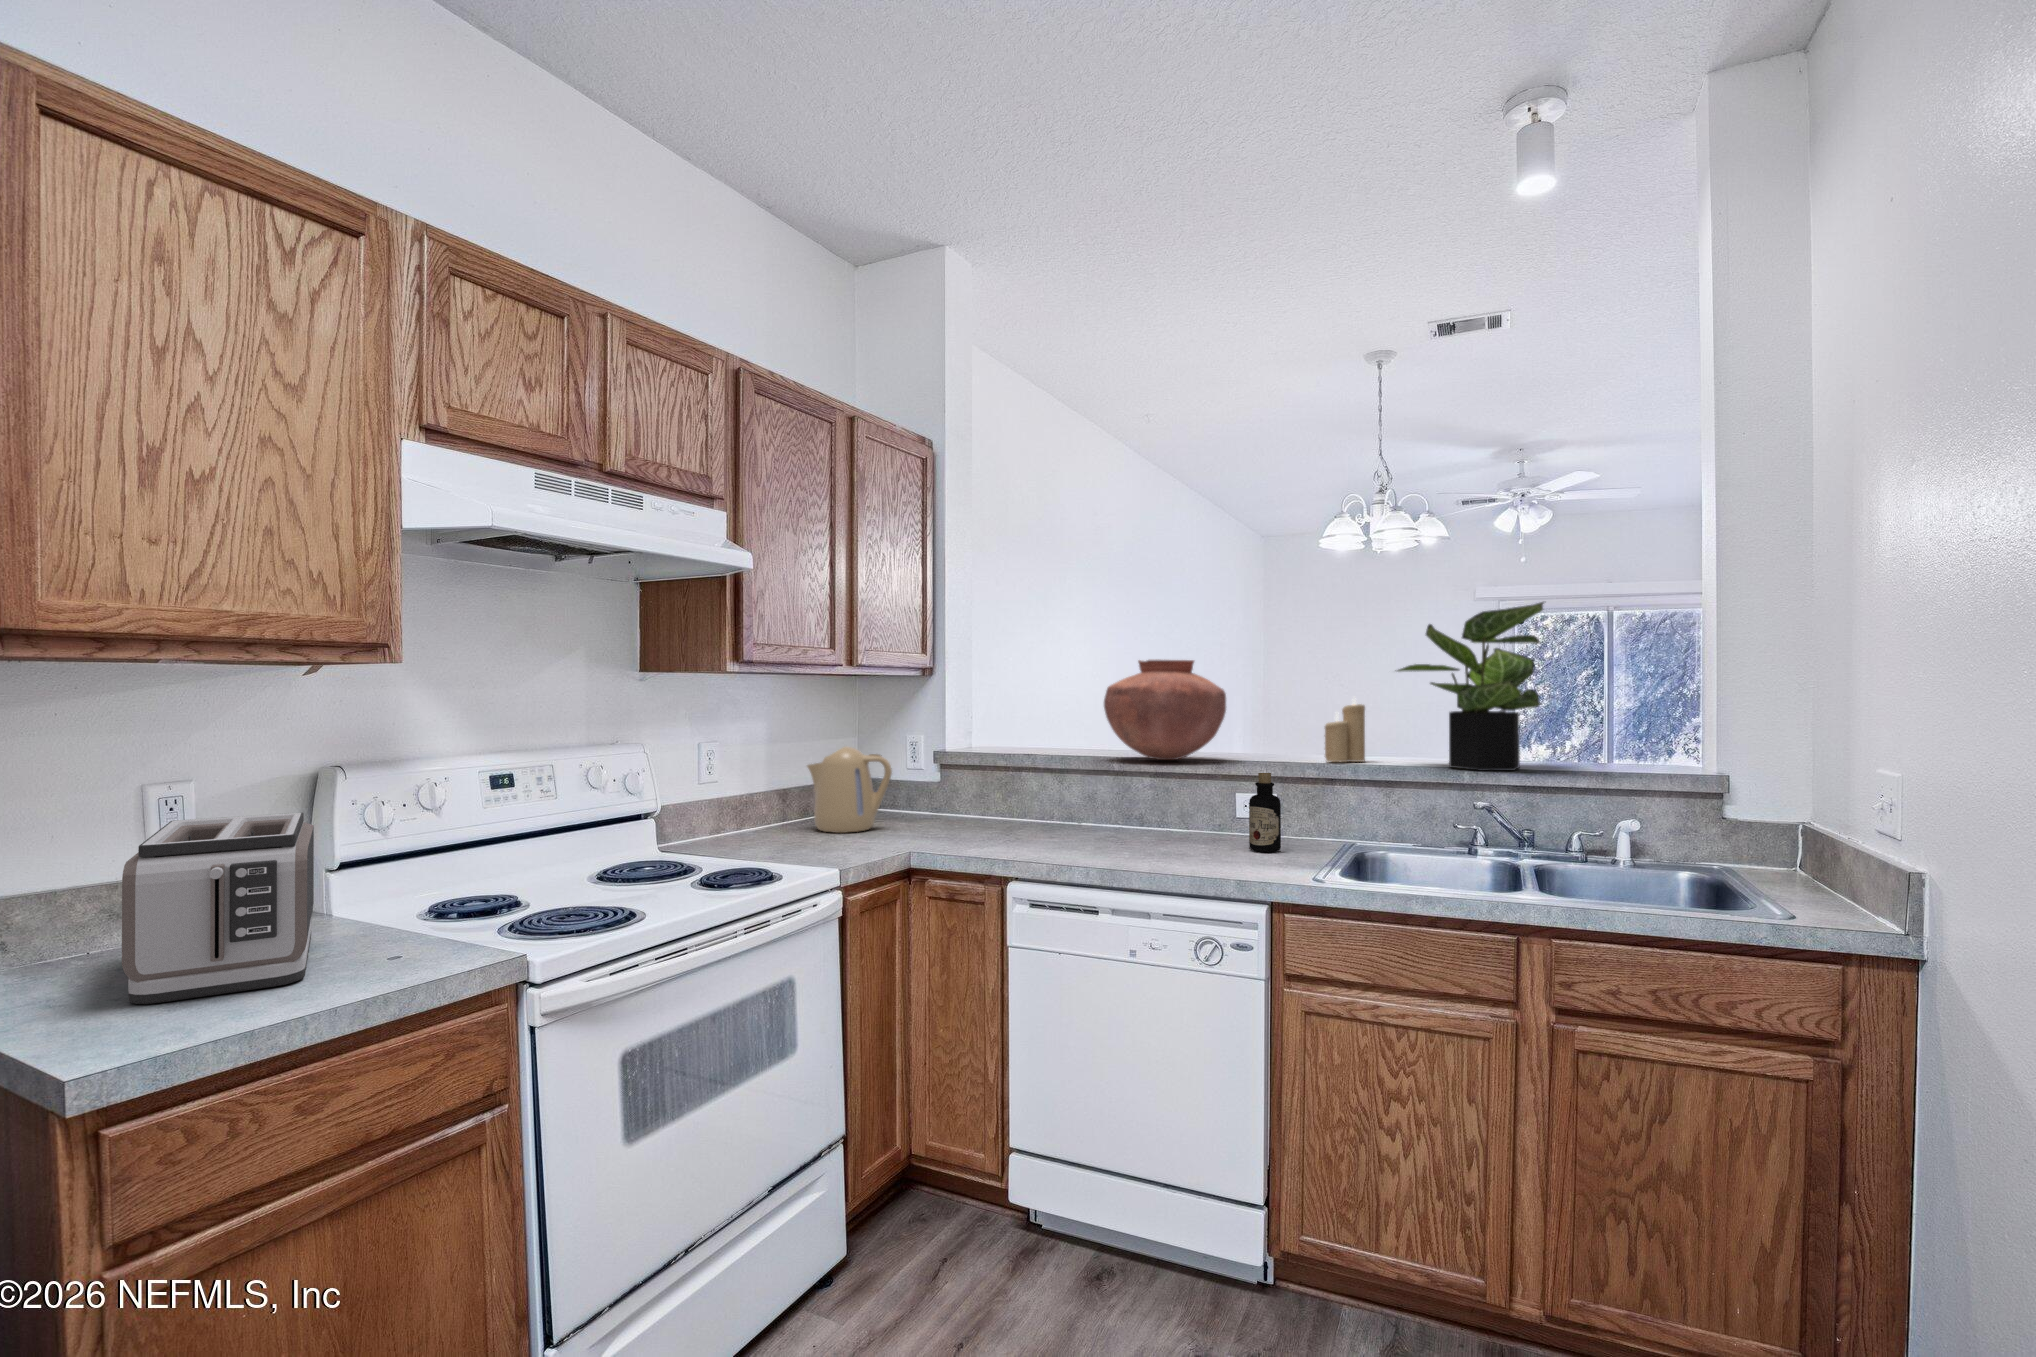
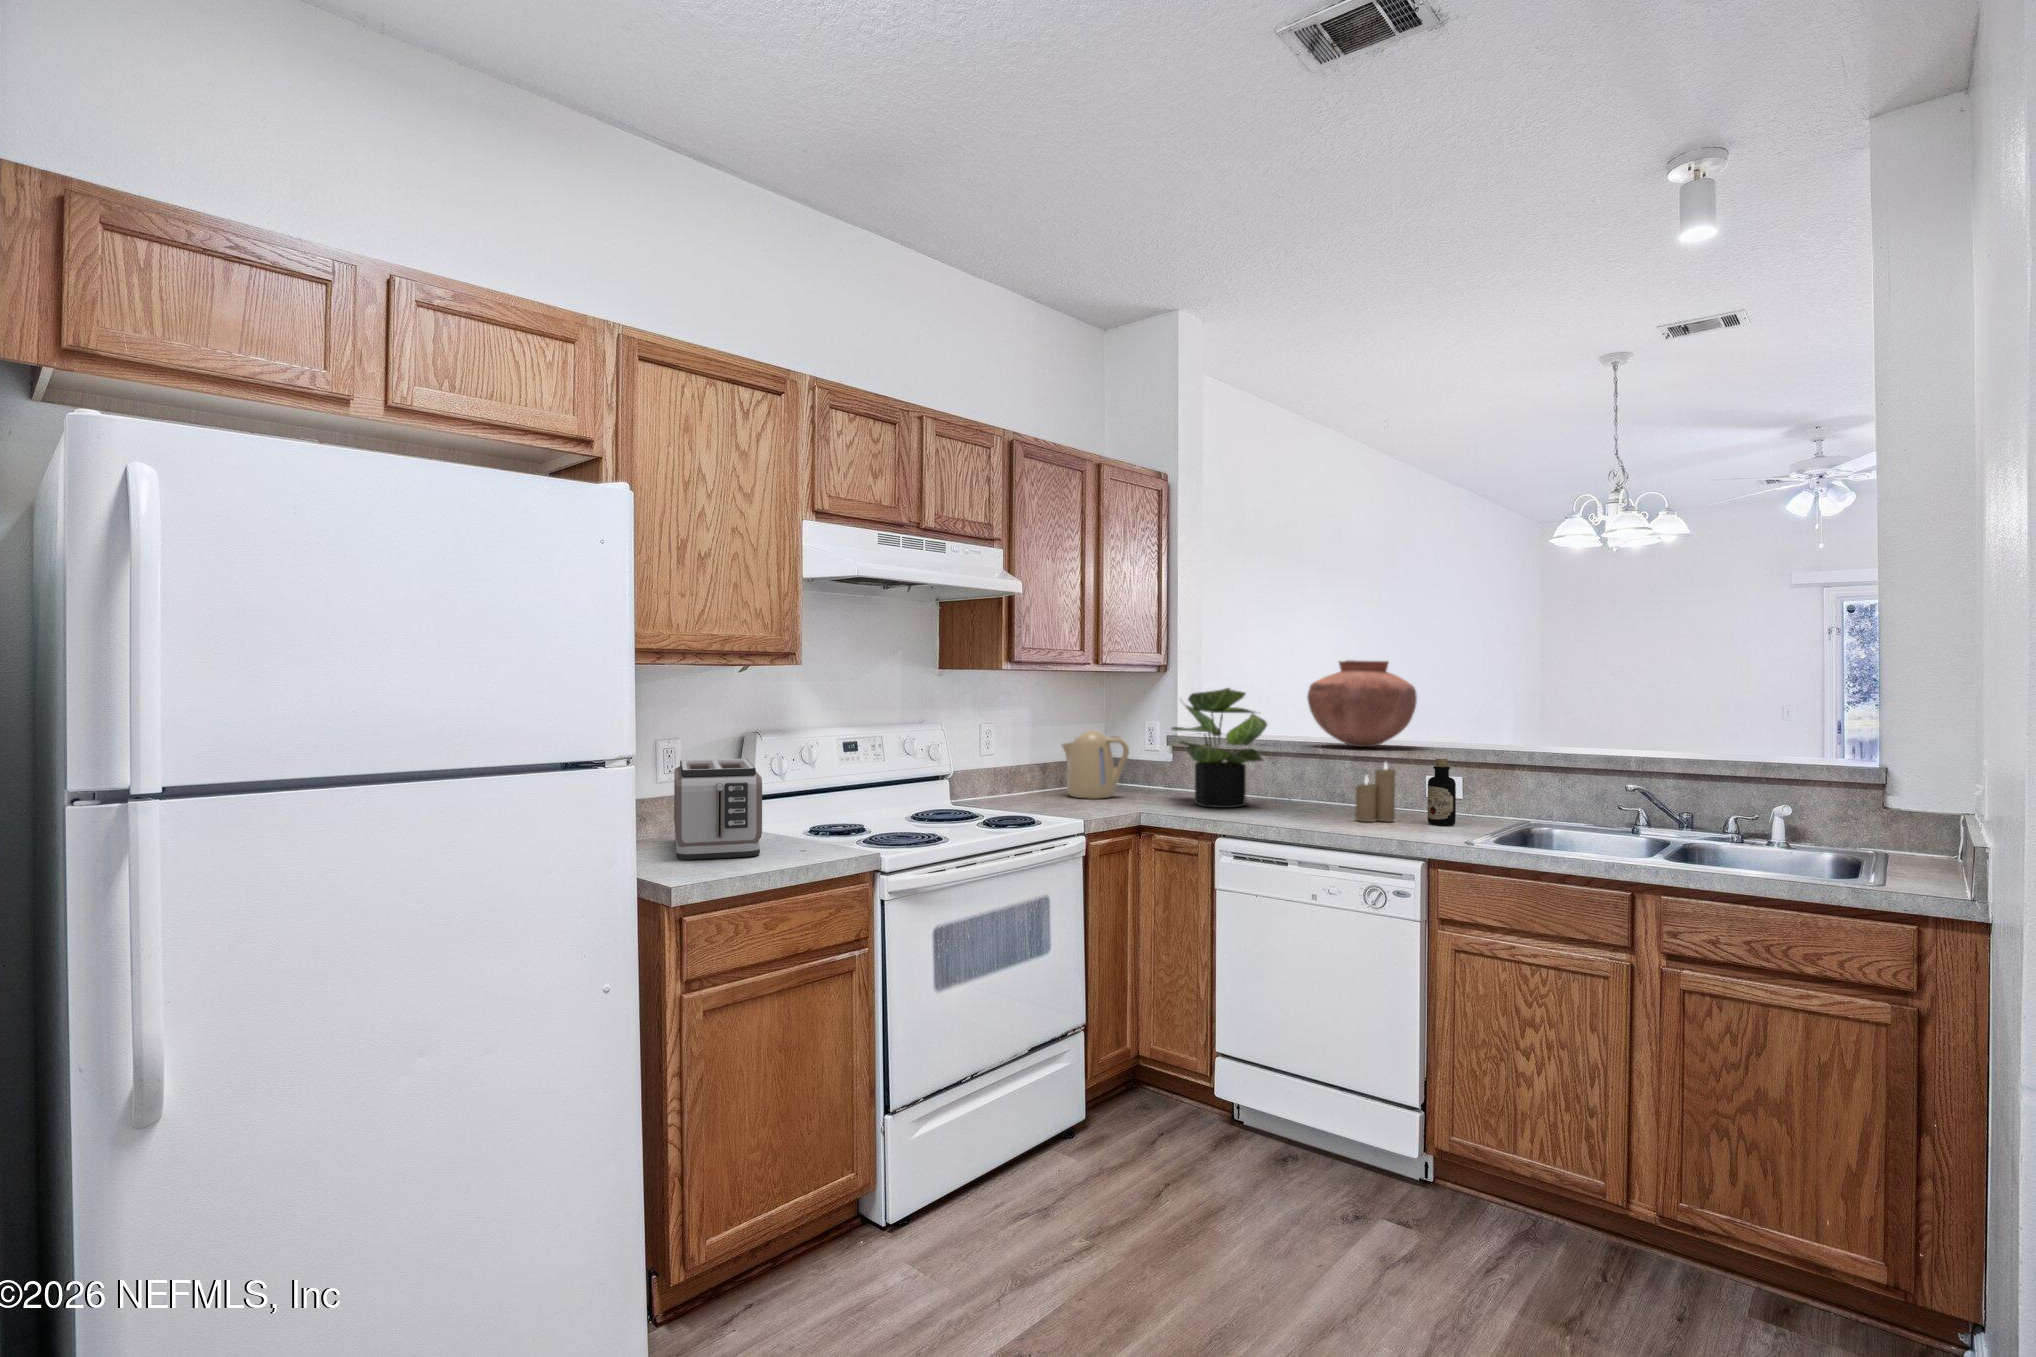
potted plant: present [1397,602,1544,771] -> present [1172,688,1267,808]
candle: present [1325,698,1365,762] -> present [1355,763,1396,822]

